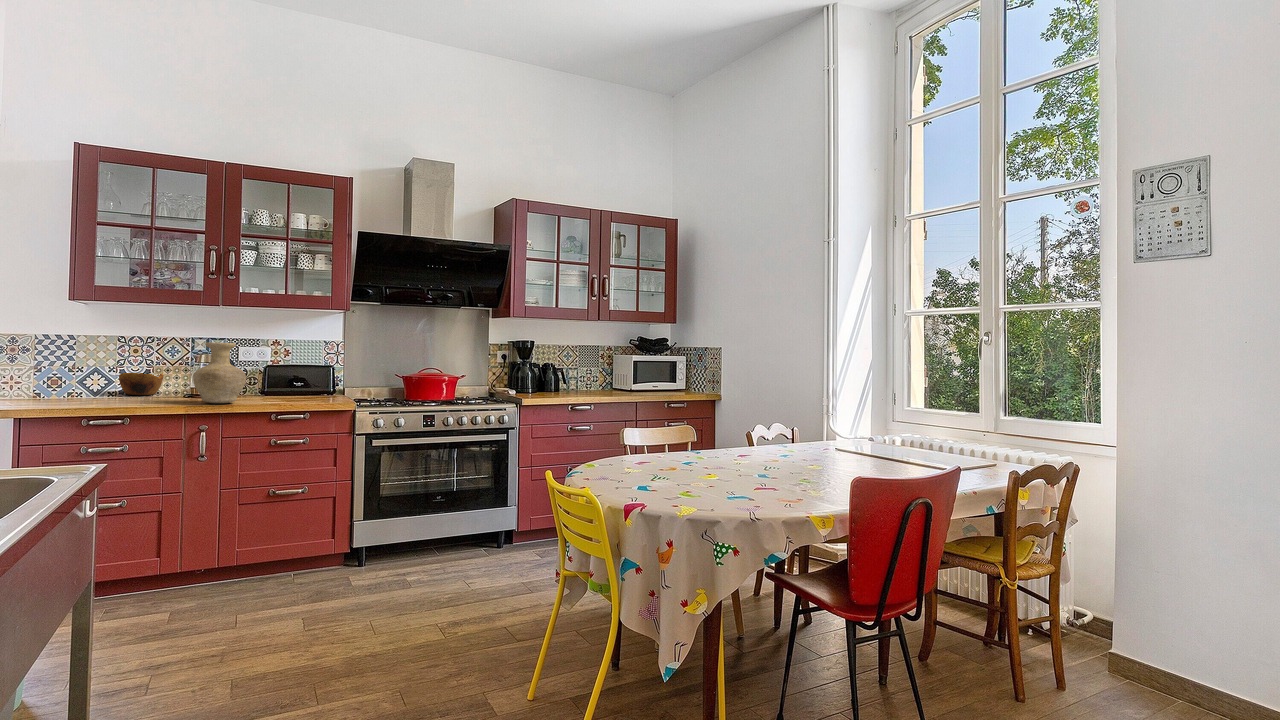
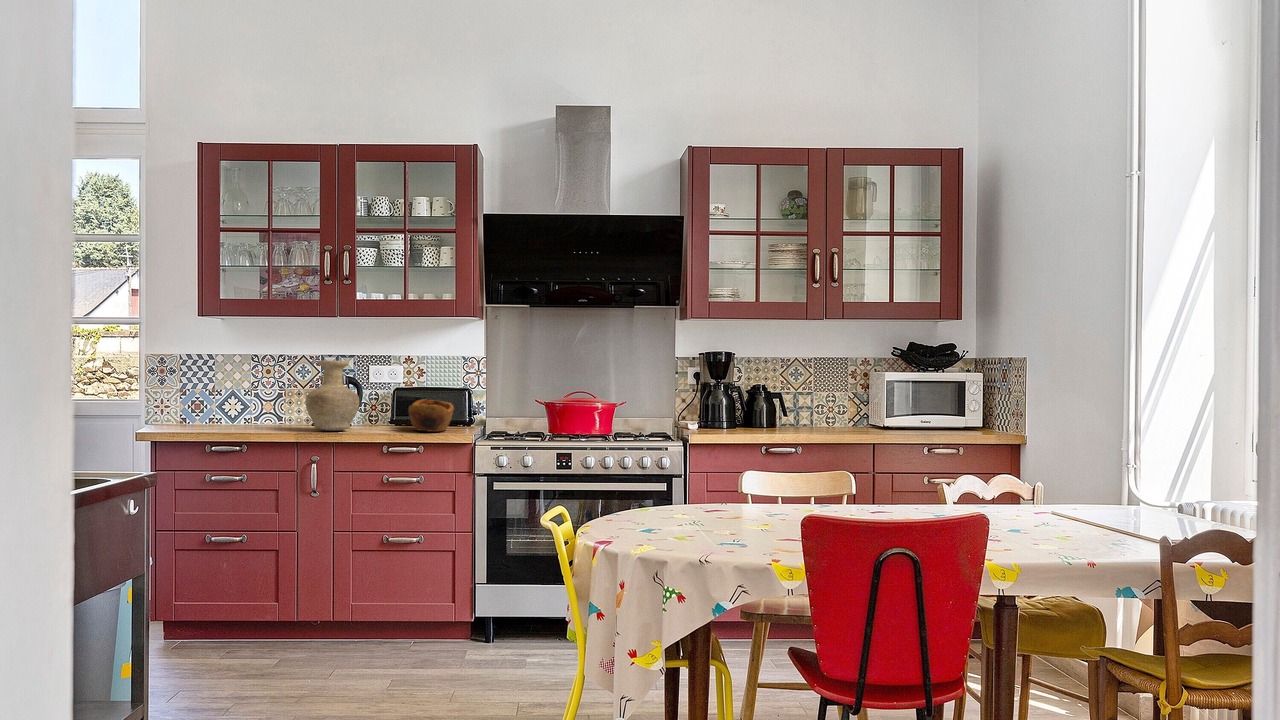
wooden bowl: present [119,373,164,395] -> present [409,400,454,432]

